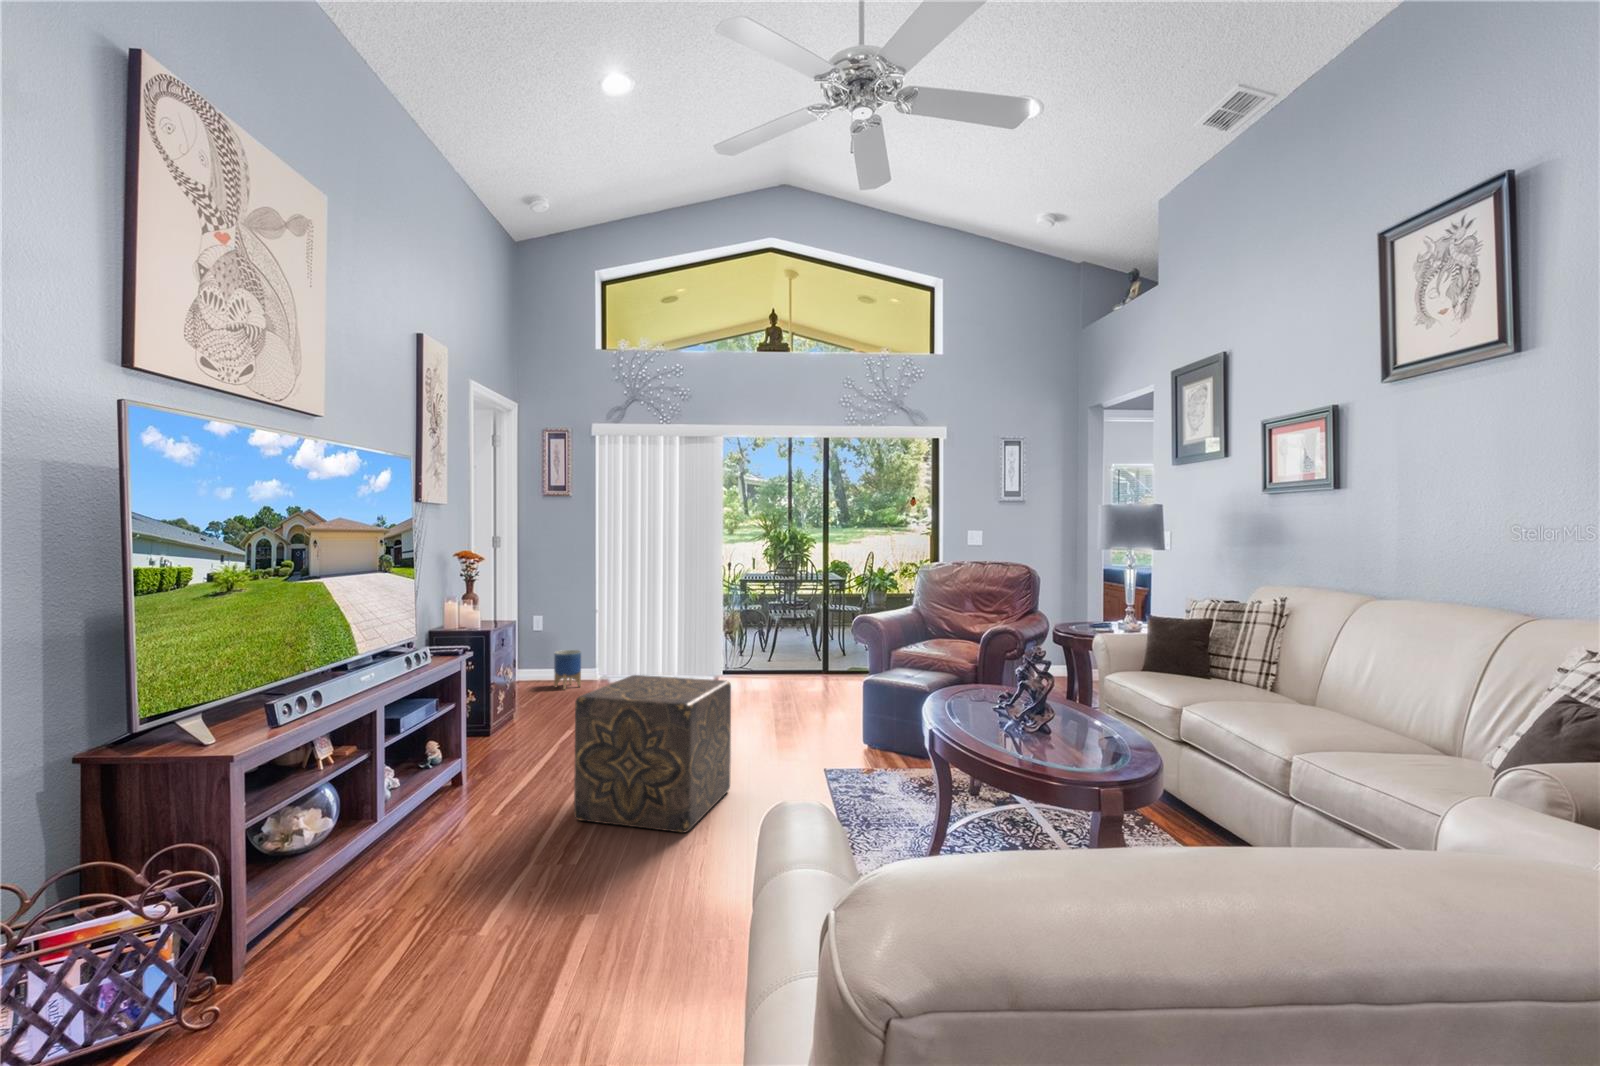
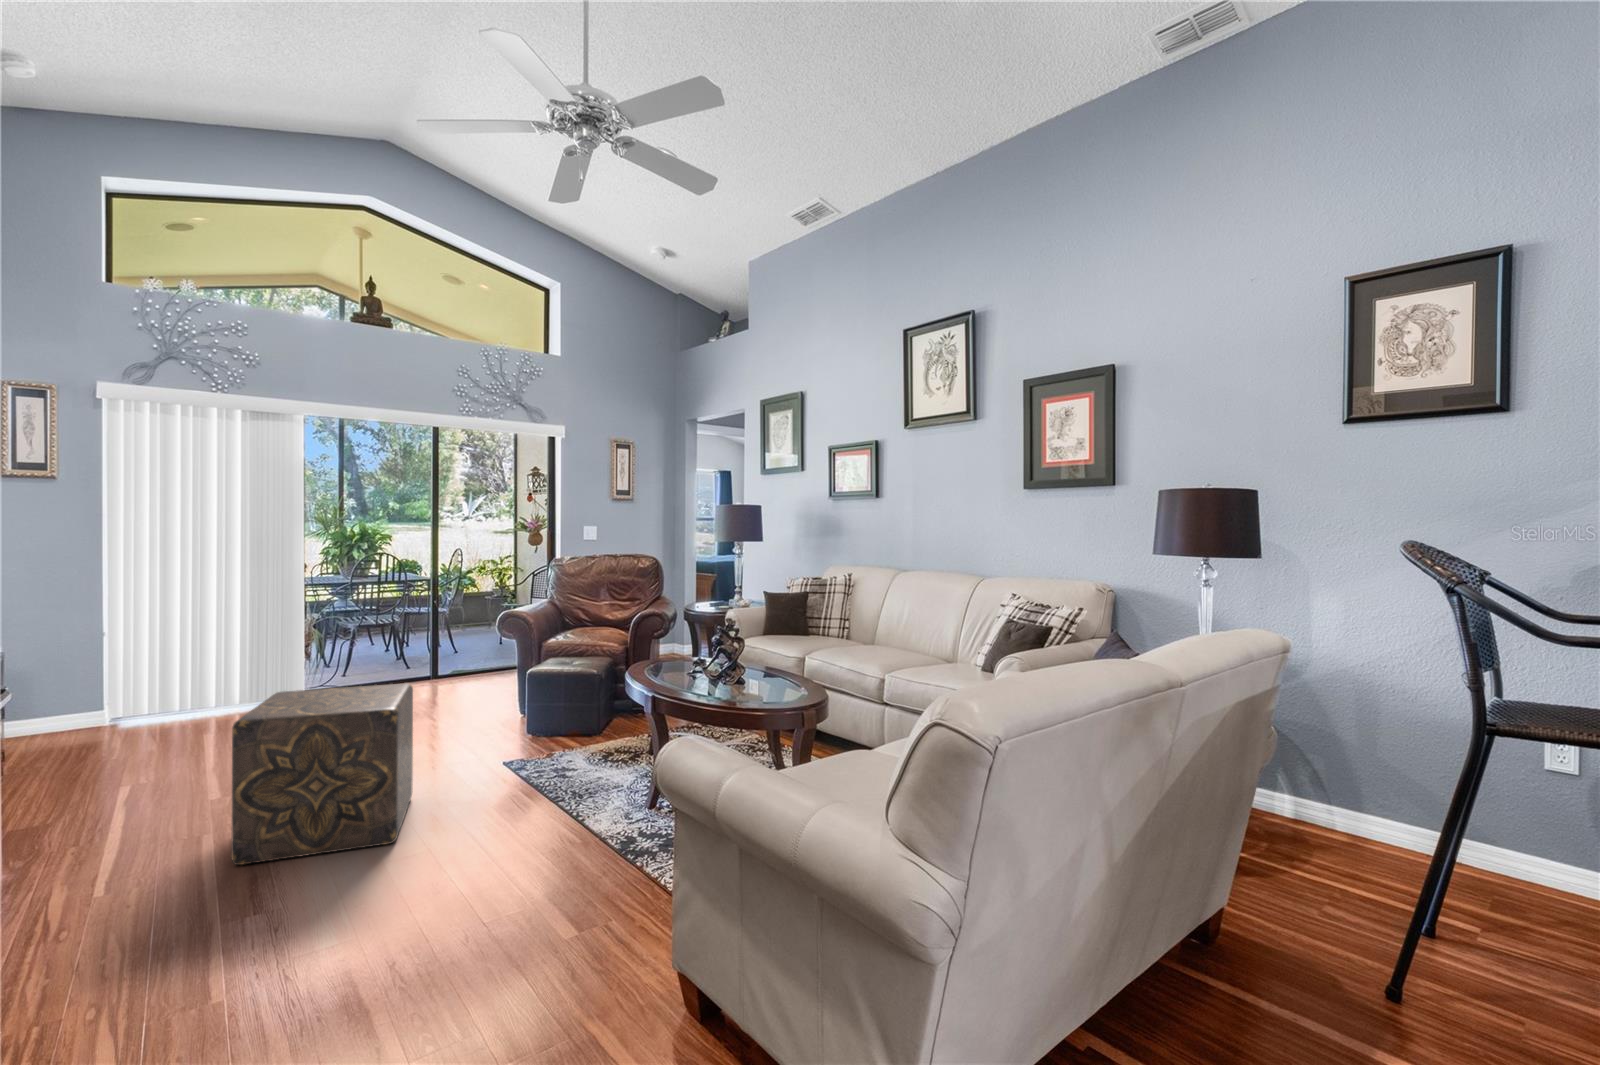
planter: present [554,650,581,690] -> none [34,685,84,740]

